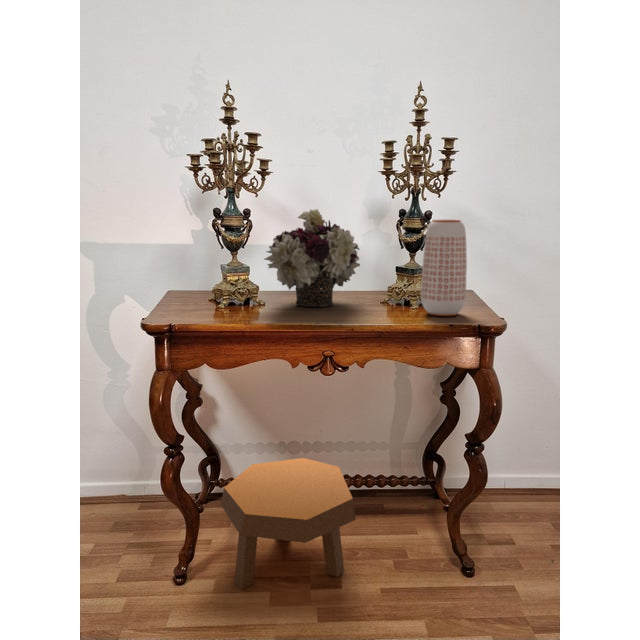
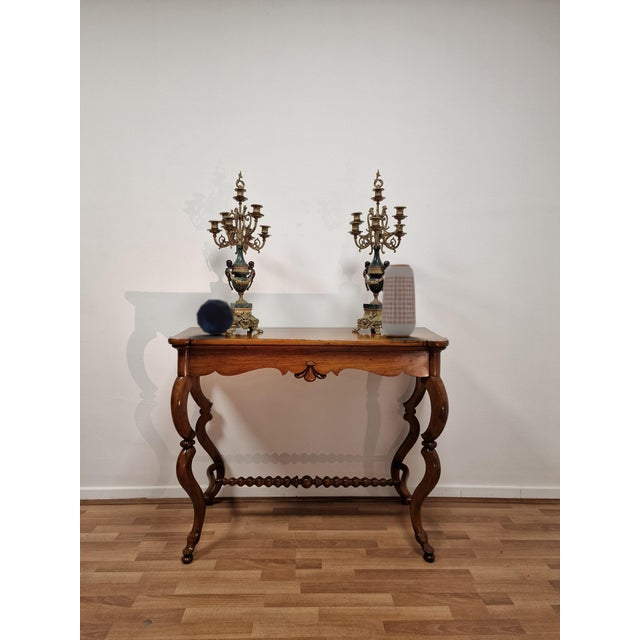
flower arrangement: present [264,209,360,307] -> none [263,260,336,333]
decorative orb: none [177,266,227,314] -> present [196,299,234,335]
footstool: present [221,458,356,589] -> none [224,460,333,562]

